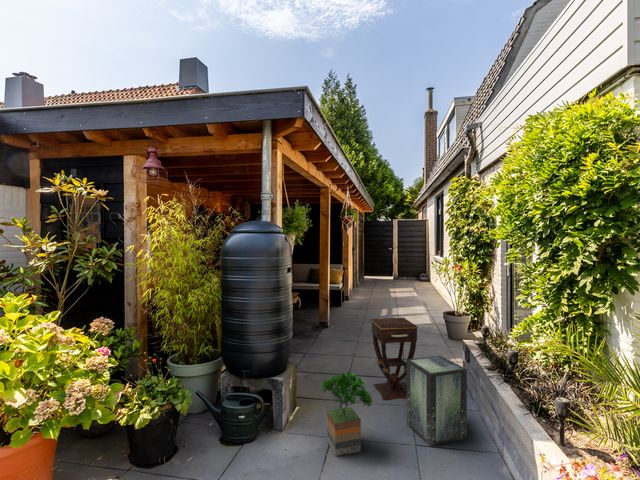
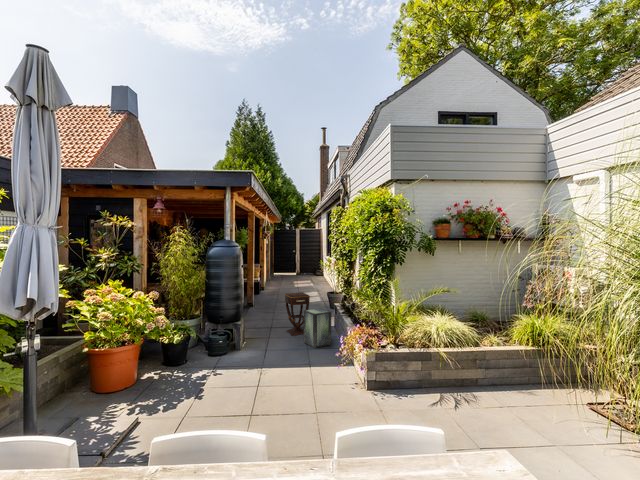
potted tree: present [321,372,372,456] -> none [262,316,288,355]

